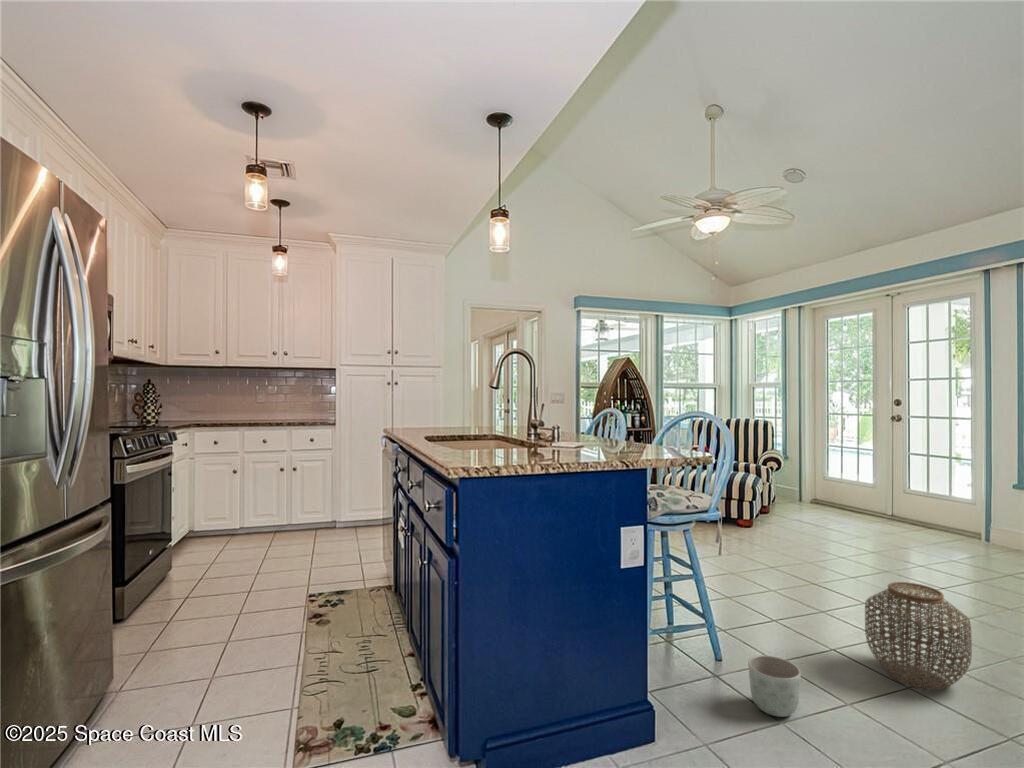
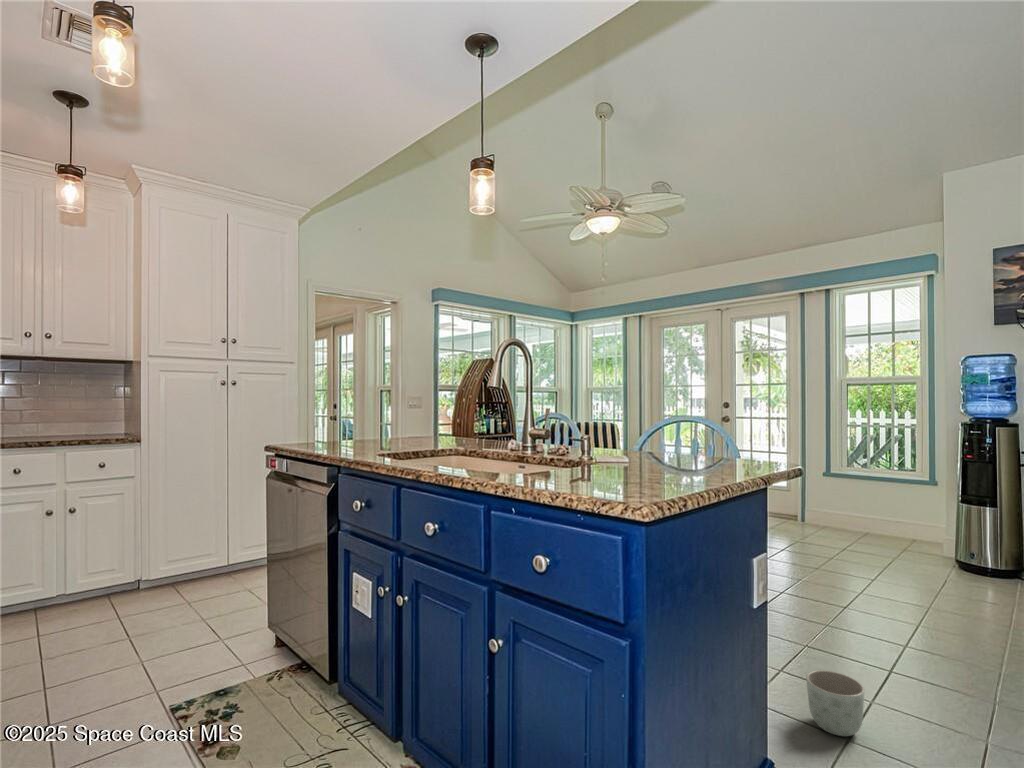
woven basket: present [865,582,972,690] -> none [844,571,941,670]

